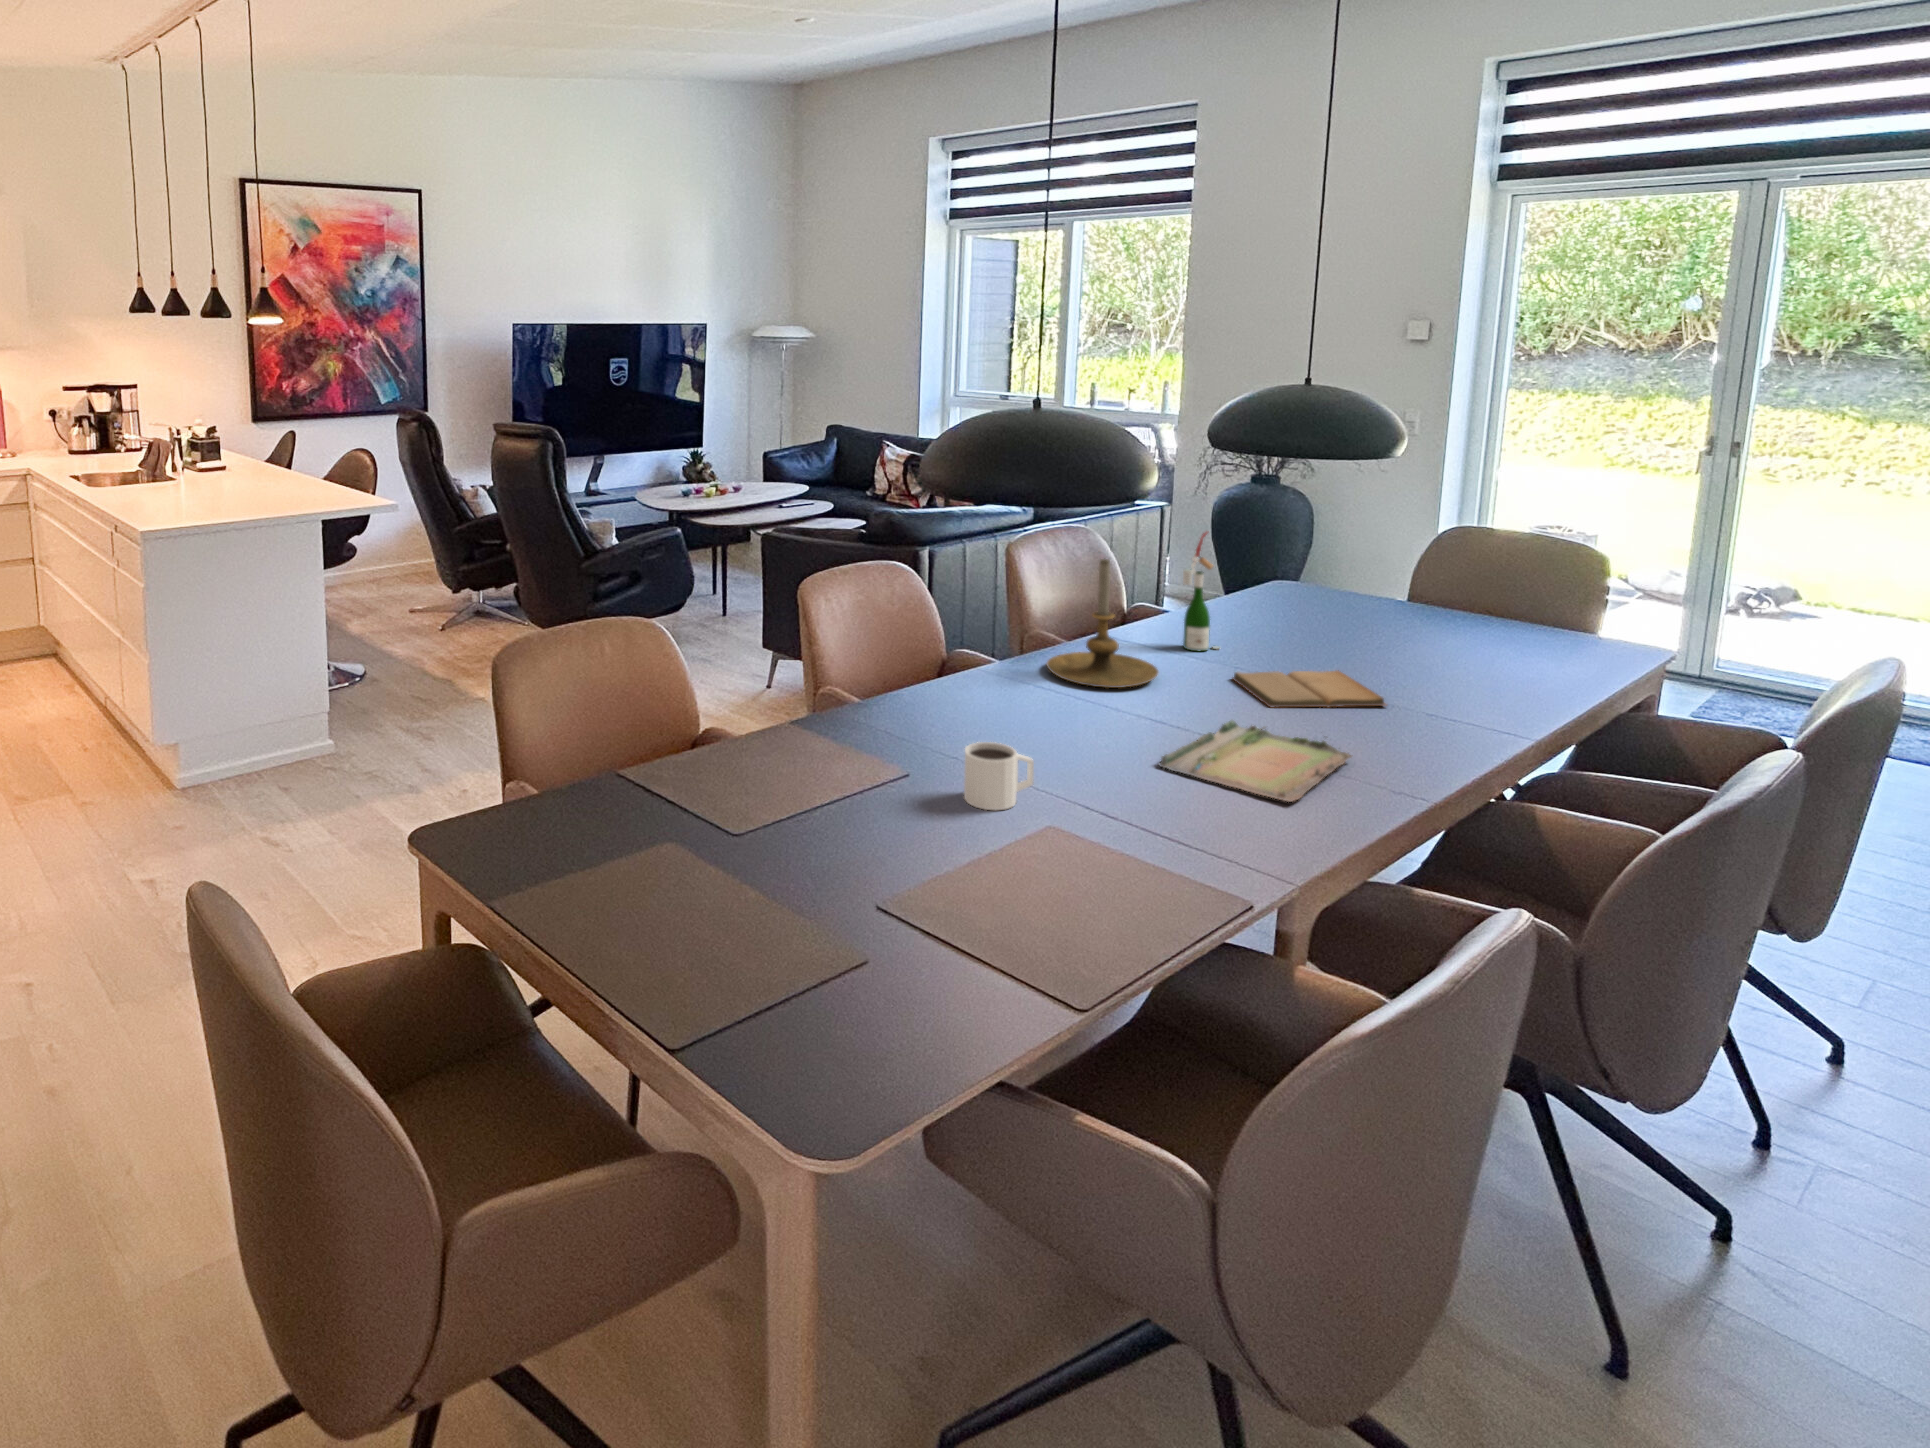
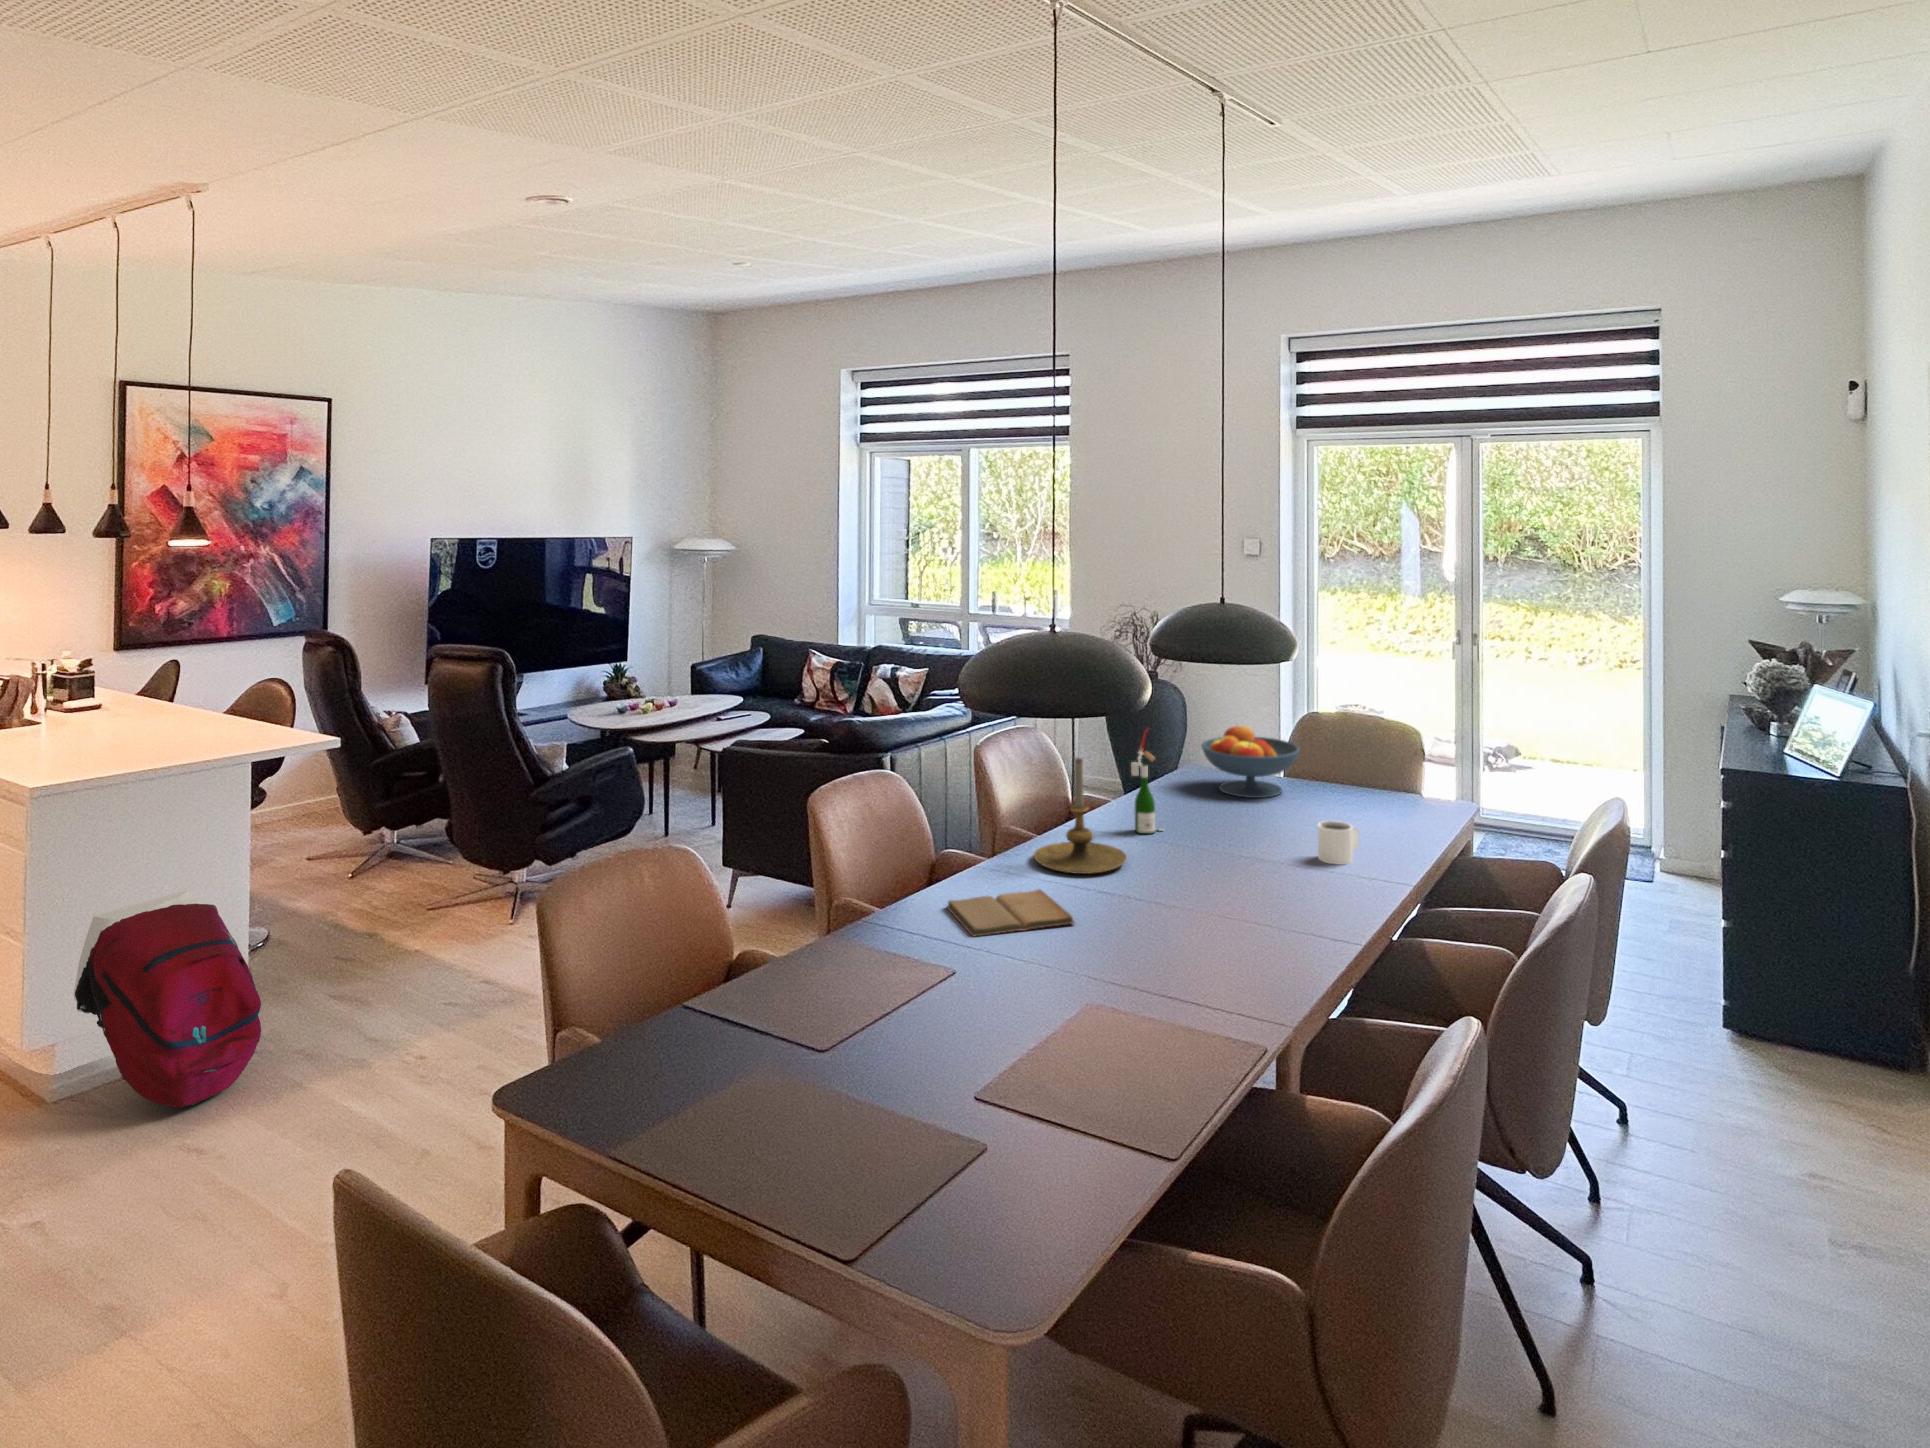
fruit bowl: none [1292,535,1425,623] -> present [1201,726,1300,798]
backpack: none [189,628,331,808] -> present [74,890,261,1108]
book: present [1233,670,1386,707] -> present [947,890,1075,936]
tray: present [1159,720,1352,802] -> none [1155,892,1296,958]
mug: present [964,742,1034,810] -> present [1318,821,1359,864]

